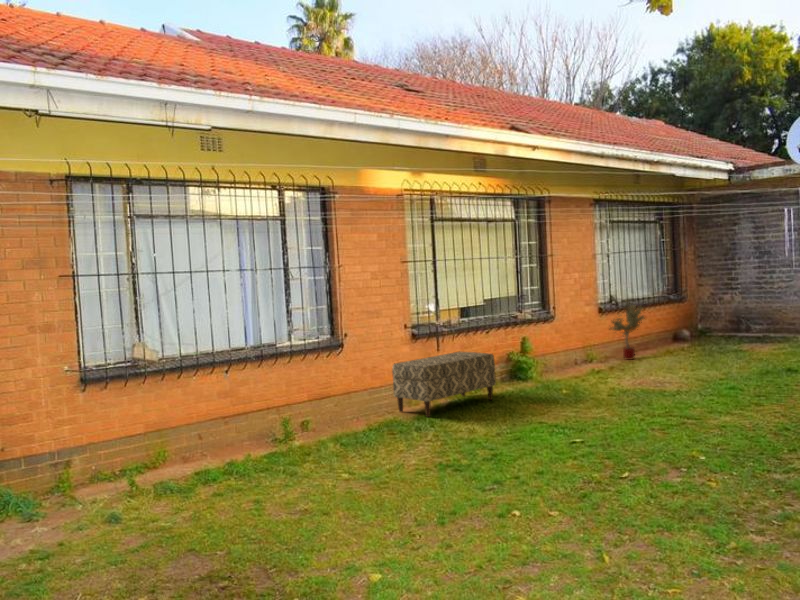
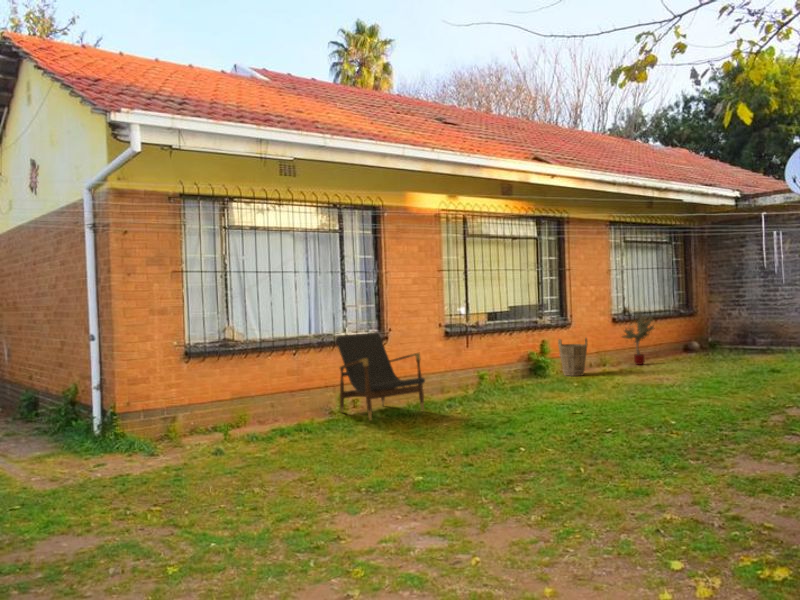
bucket: none [541,333,574,377] -> present [558,338,587,376]
lounge chair: none [279,341,389,454] -> present [336,333,425,420]
bench: present [392,351,496,417] -> none [428,349,516,400]

